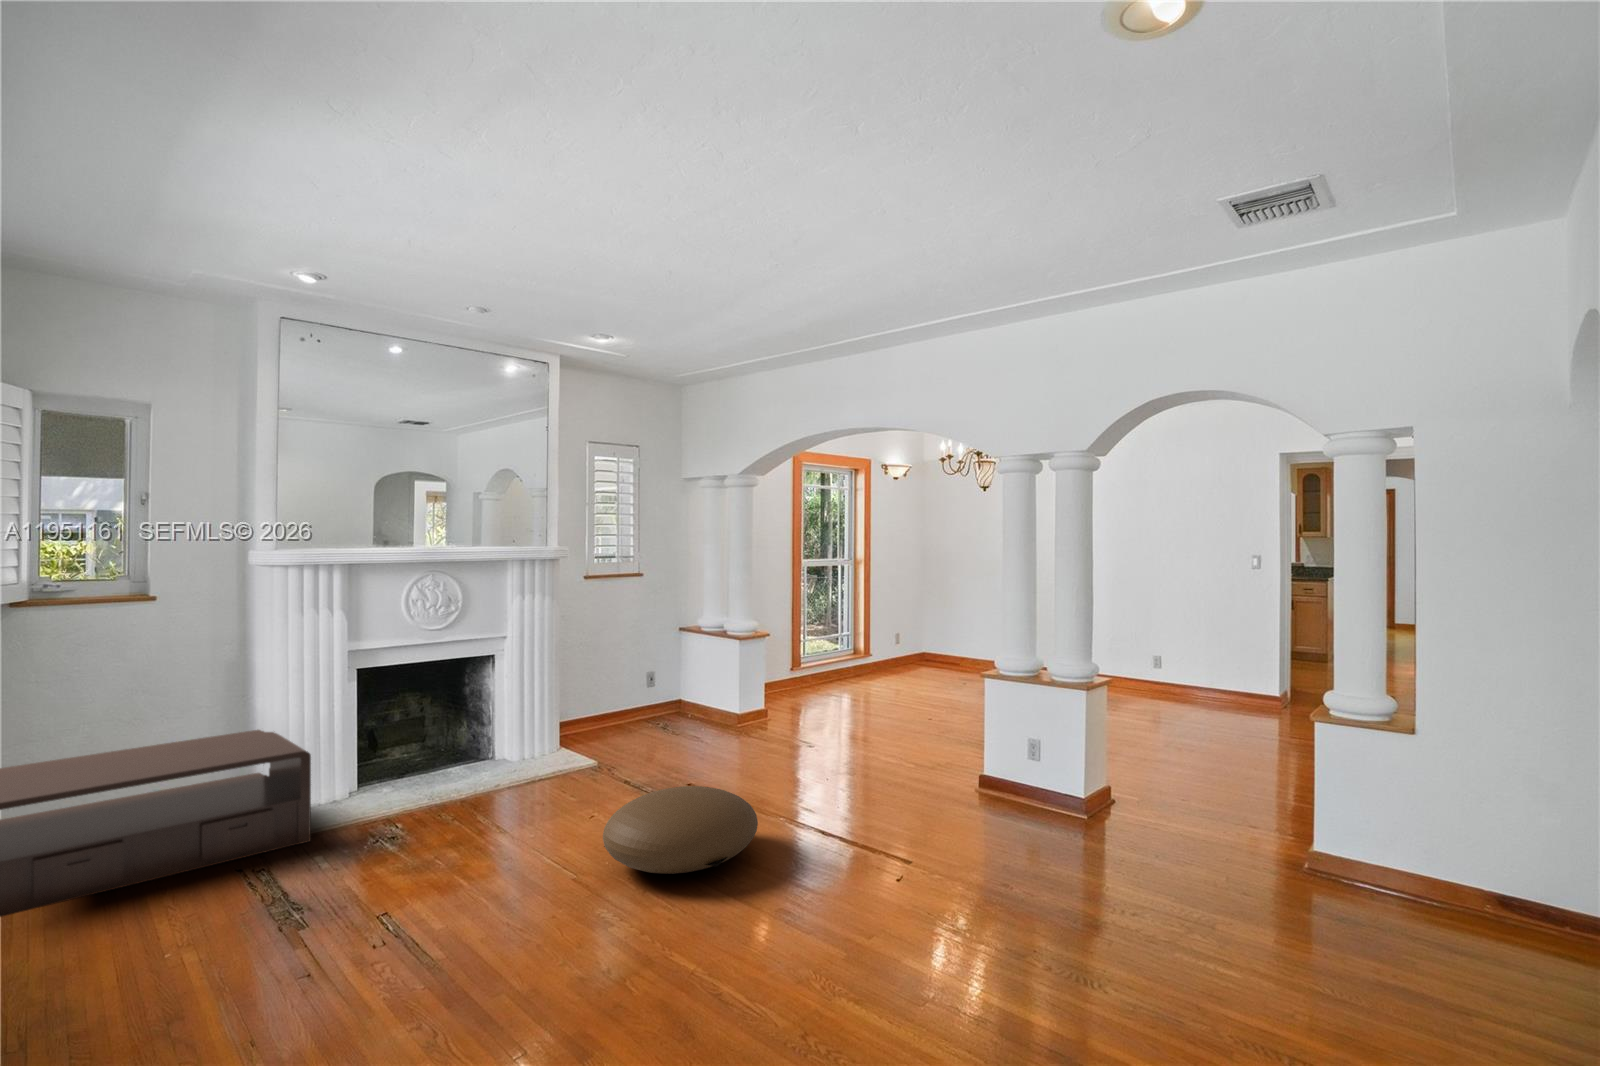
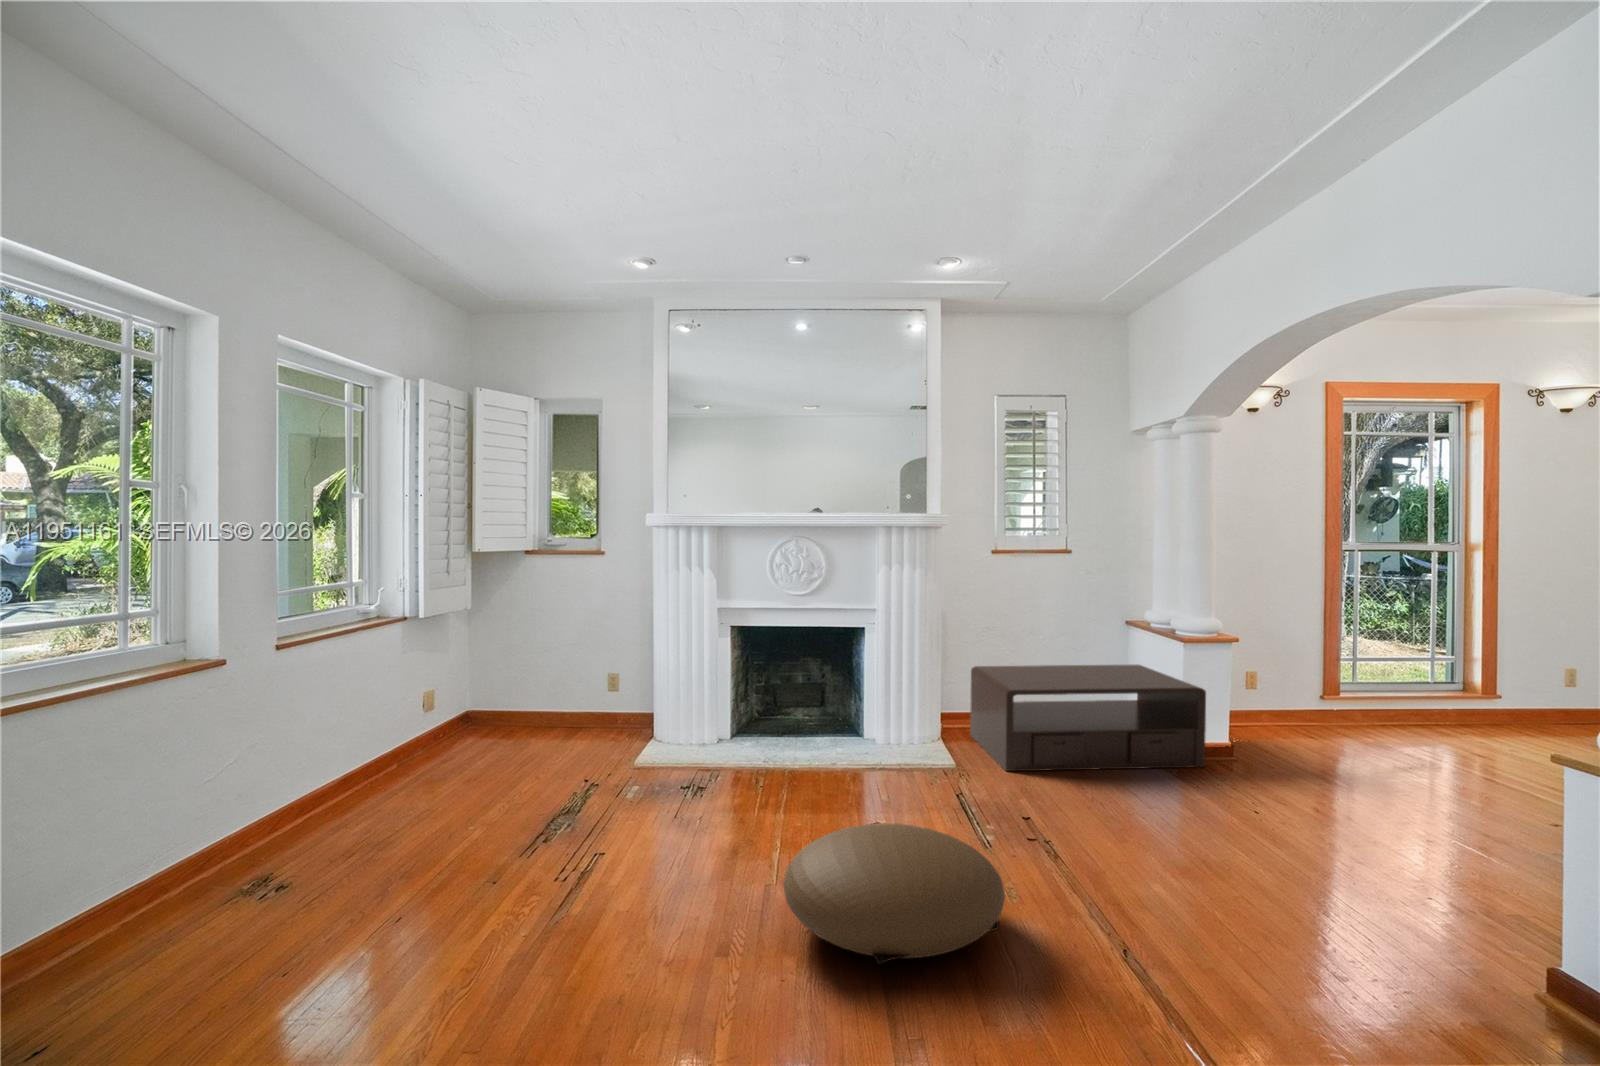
coffee table: present [0,730,311,917] -> present [970,665,1206,771]

